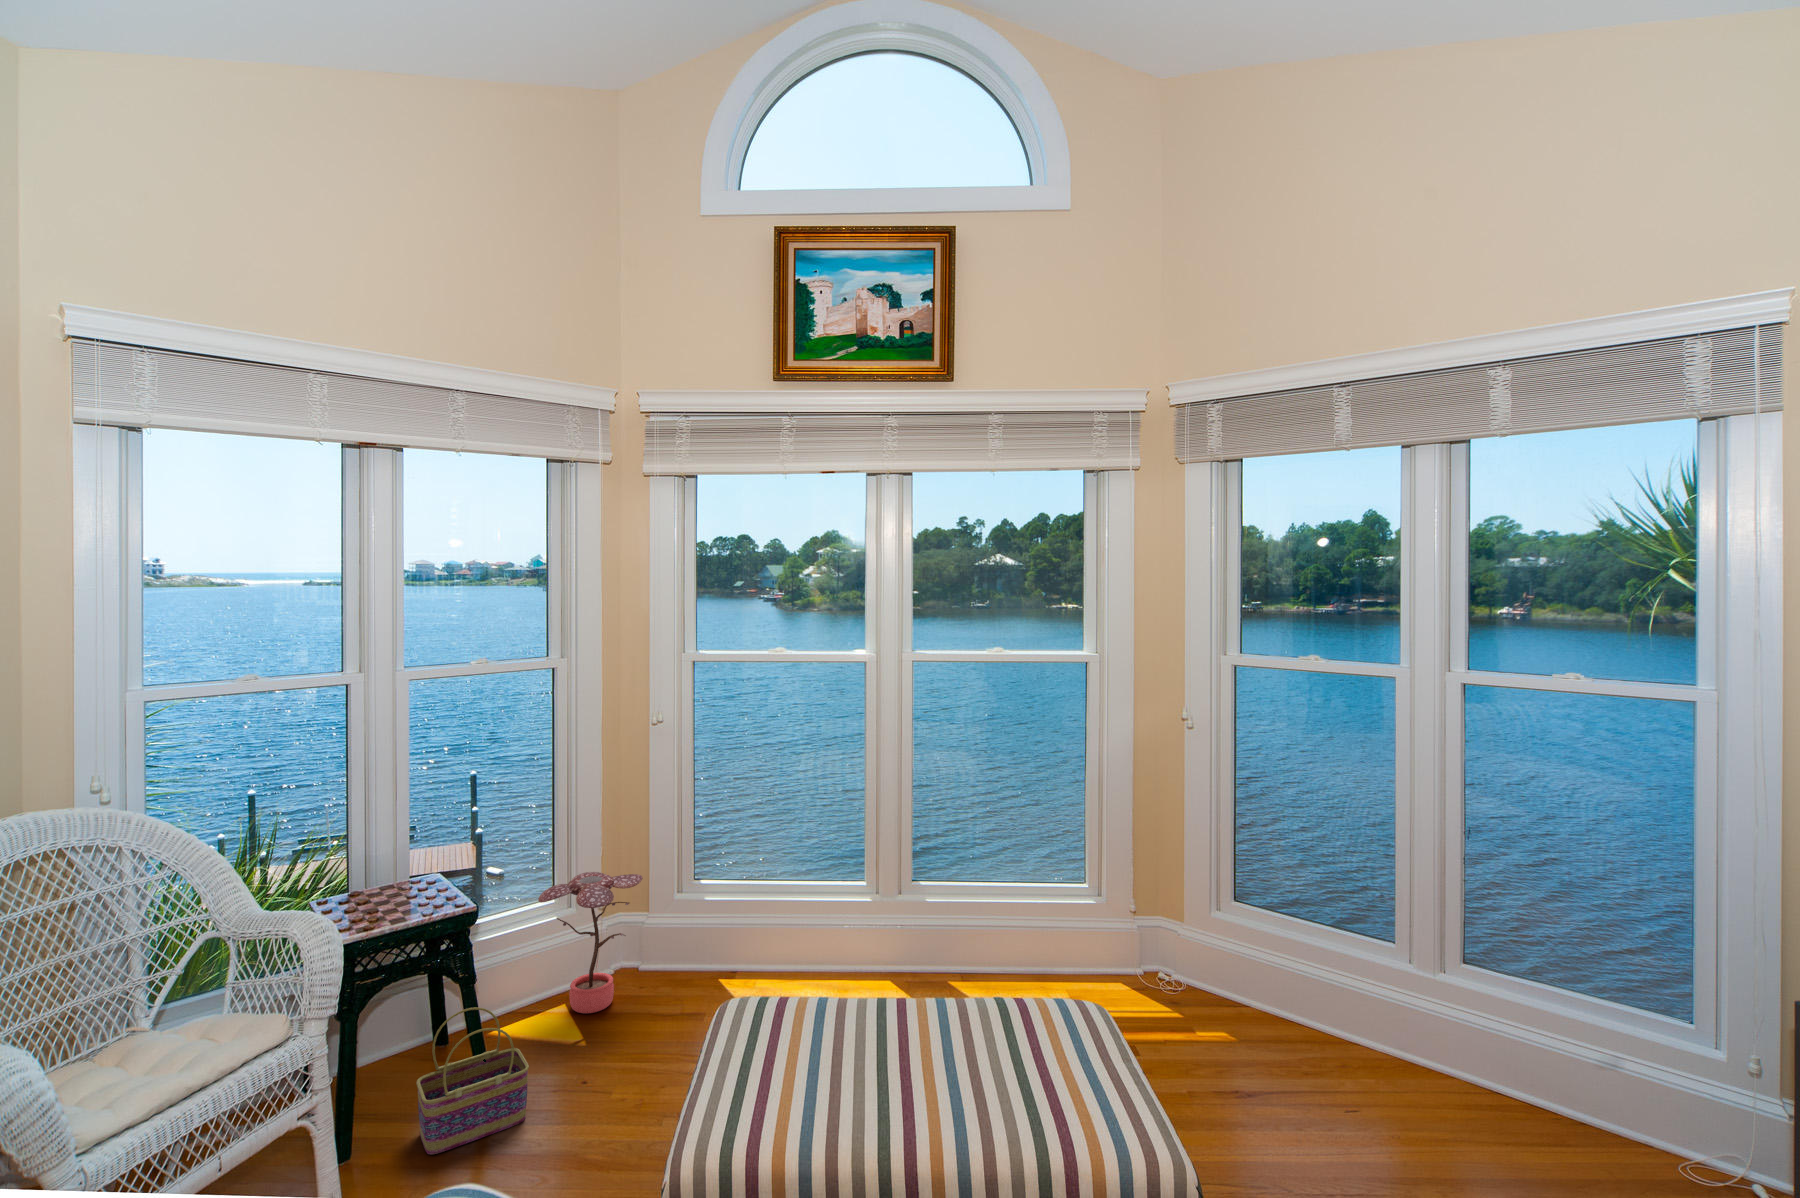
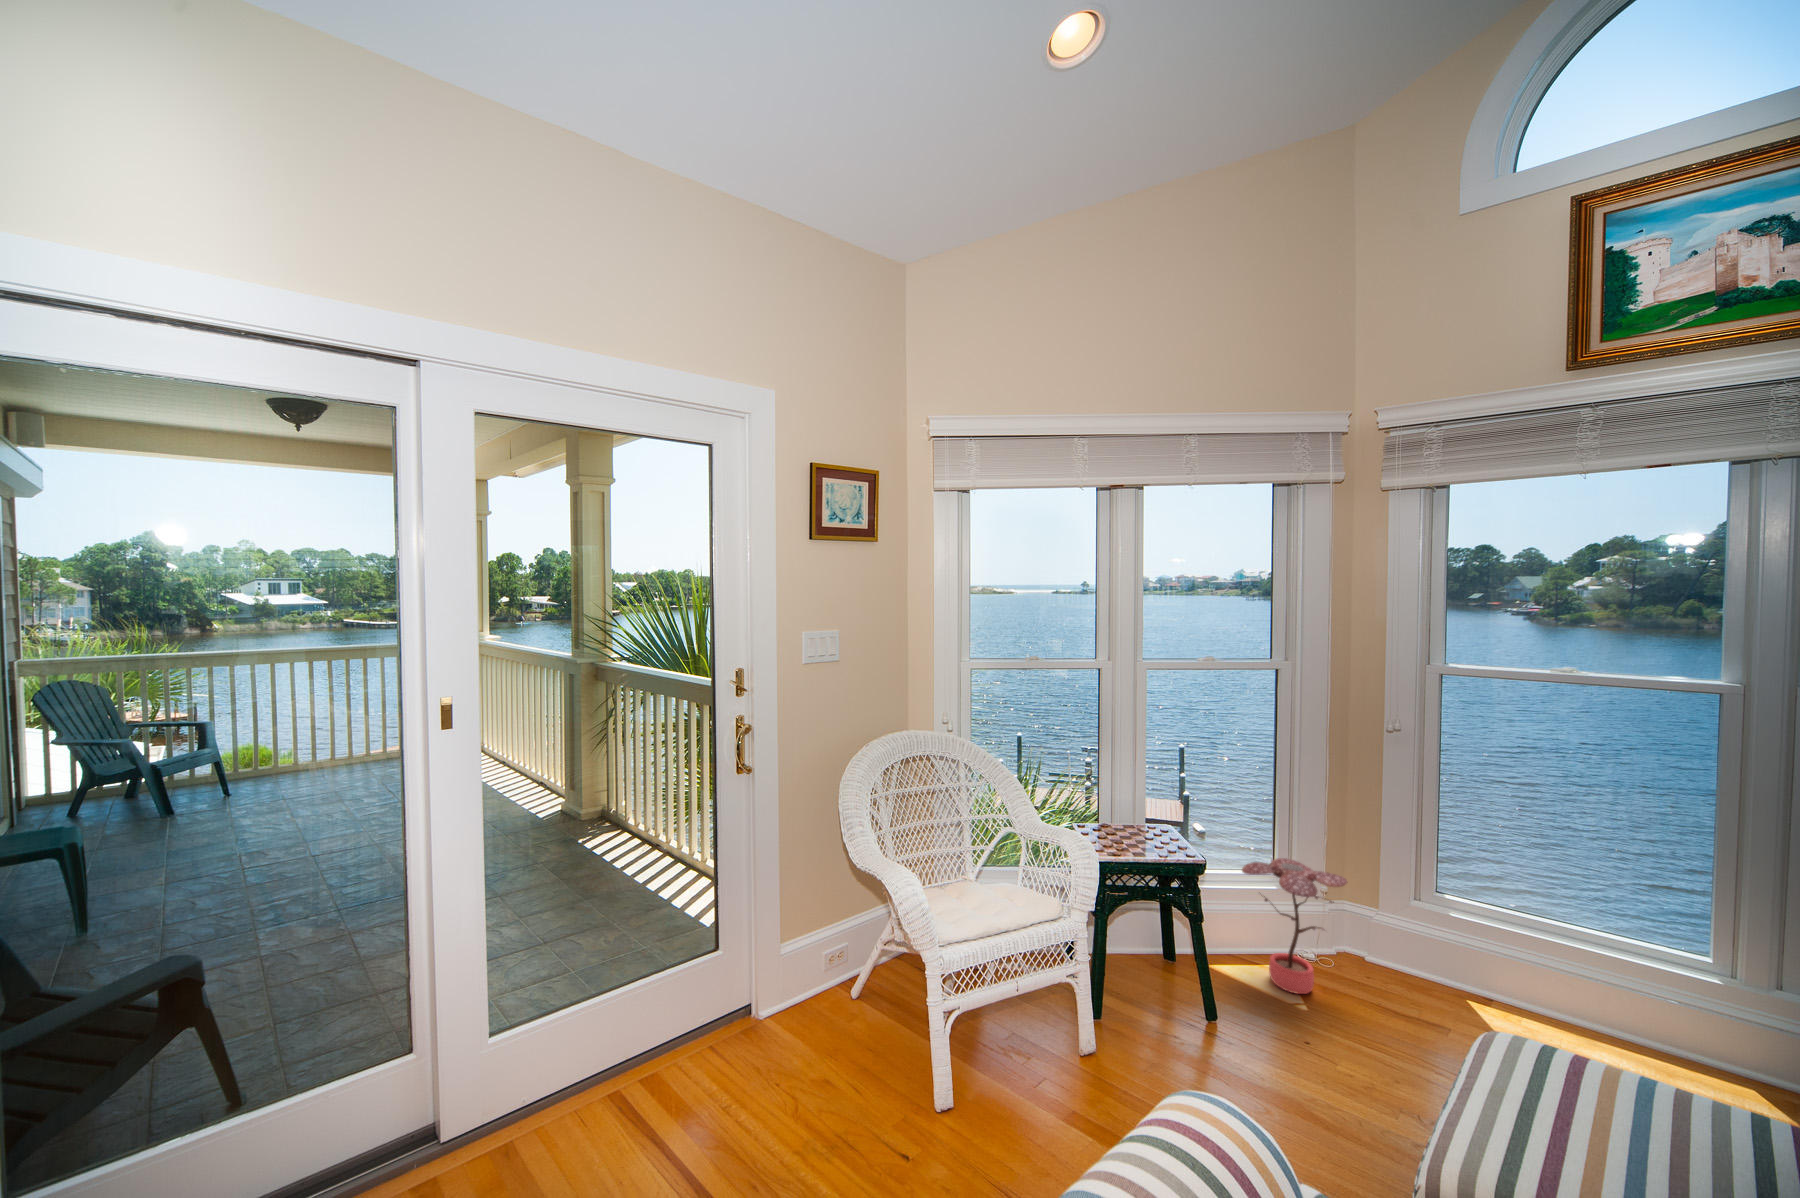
basket: present [416,1007,529,1154] -> none [1144,946,1238,1069]

